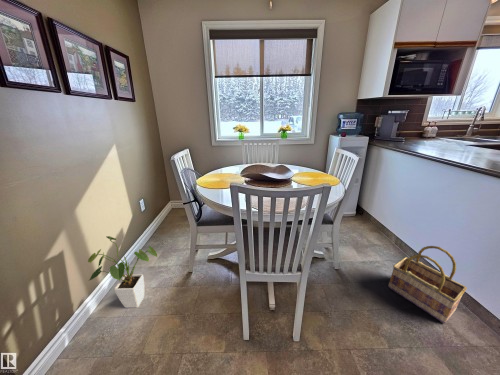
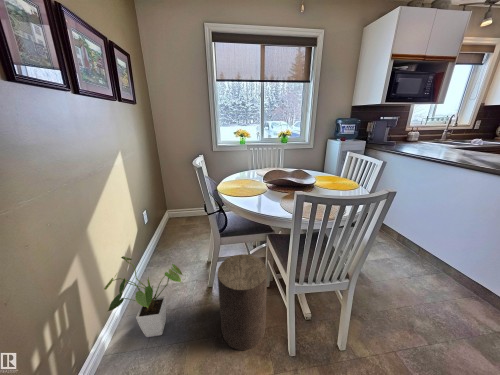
stool: none [180,242,230,329] -> present [218,254,267,350]
basket: present [388,246,467,323] -> none [408,241,482,314]

